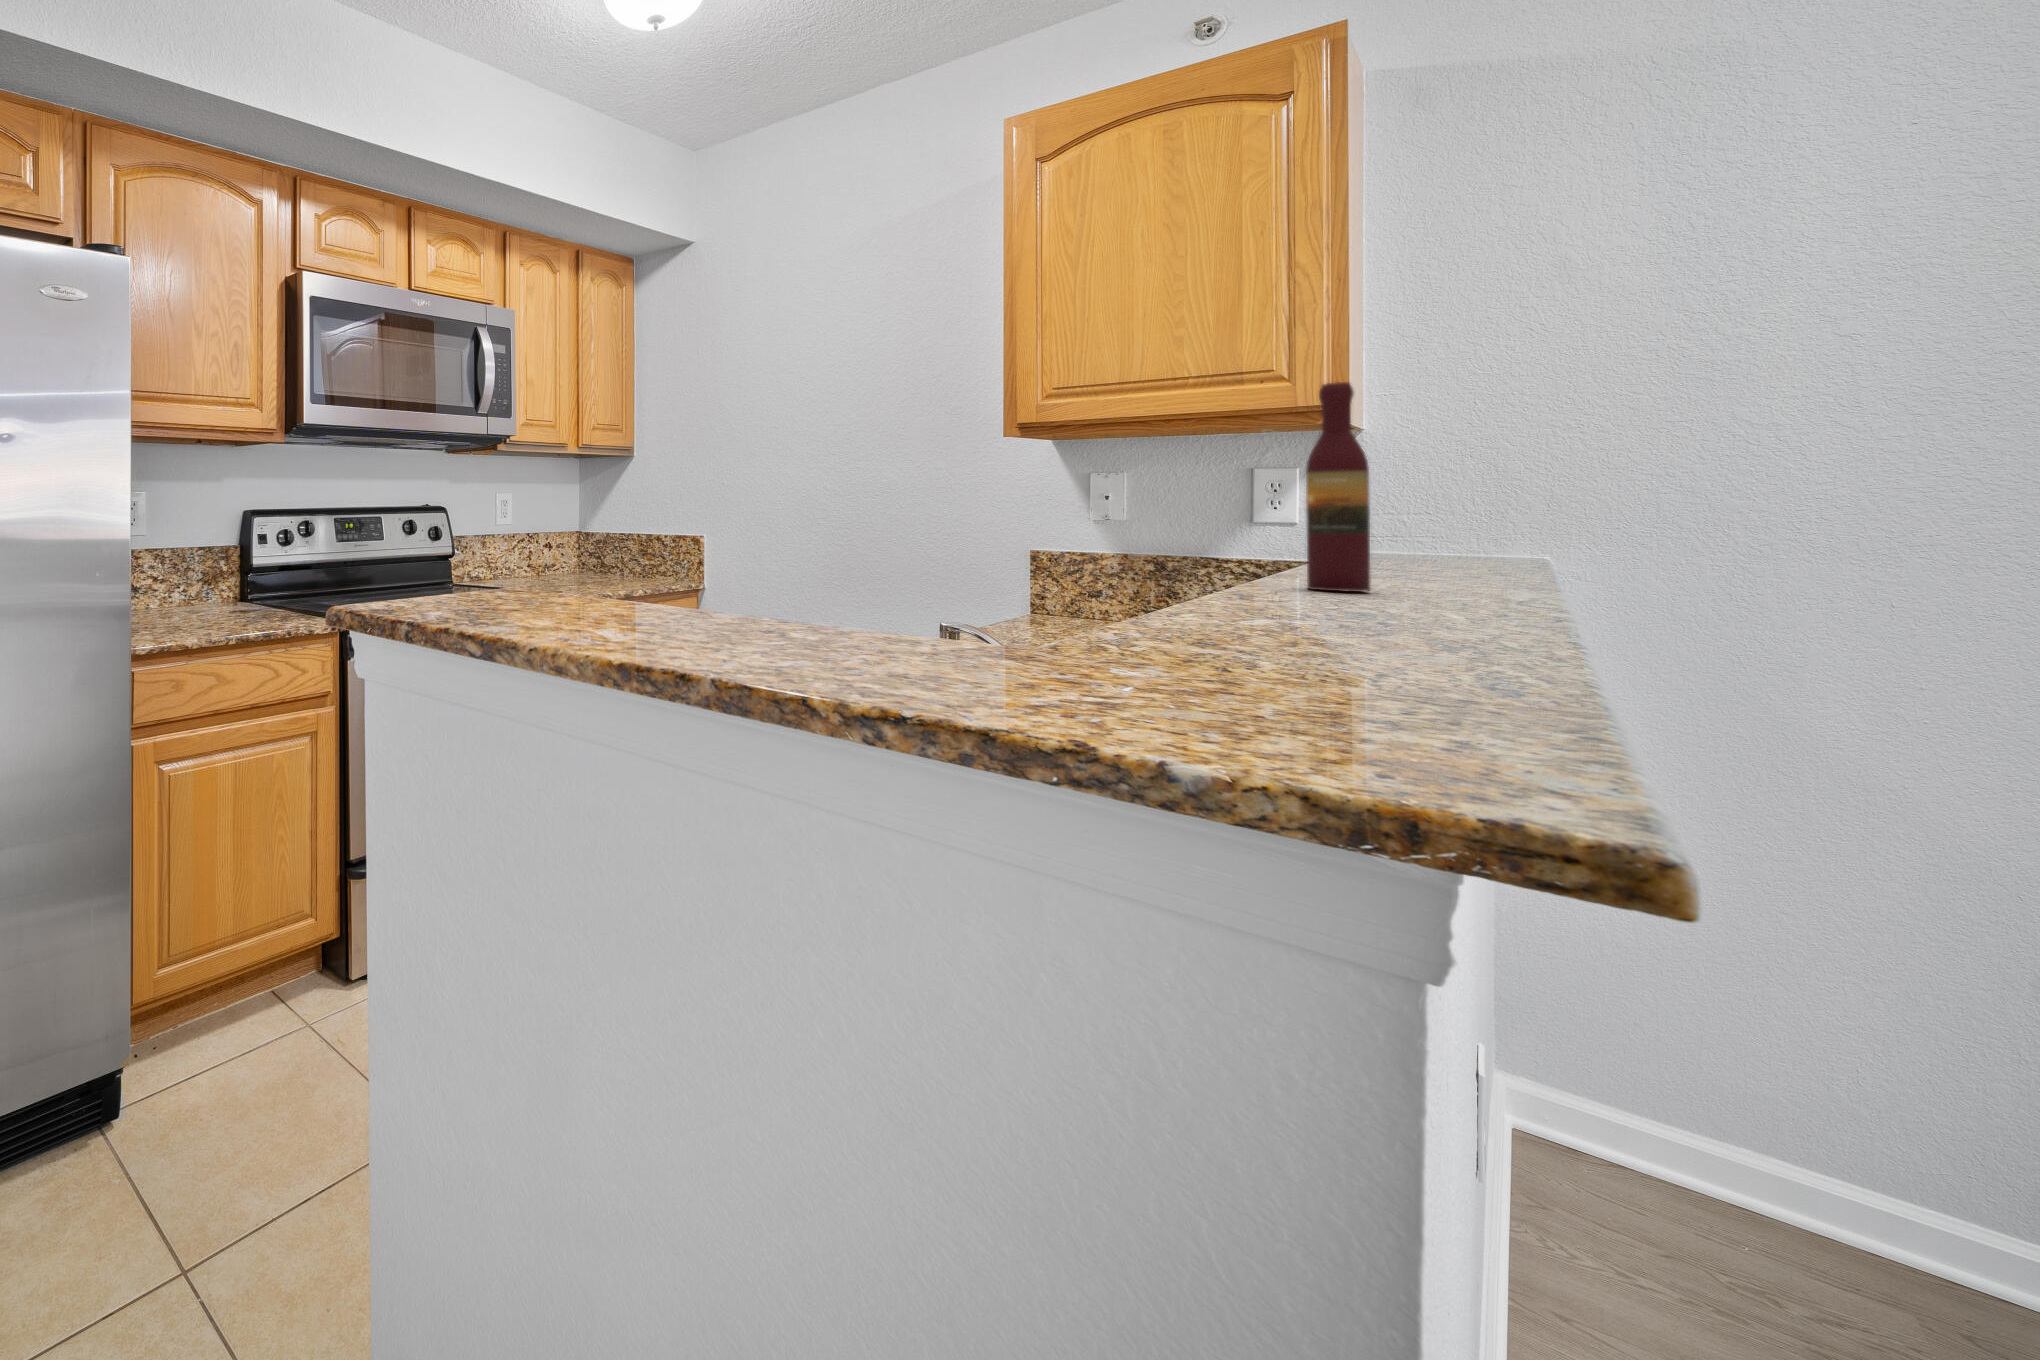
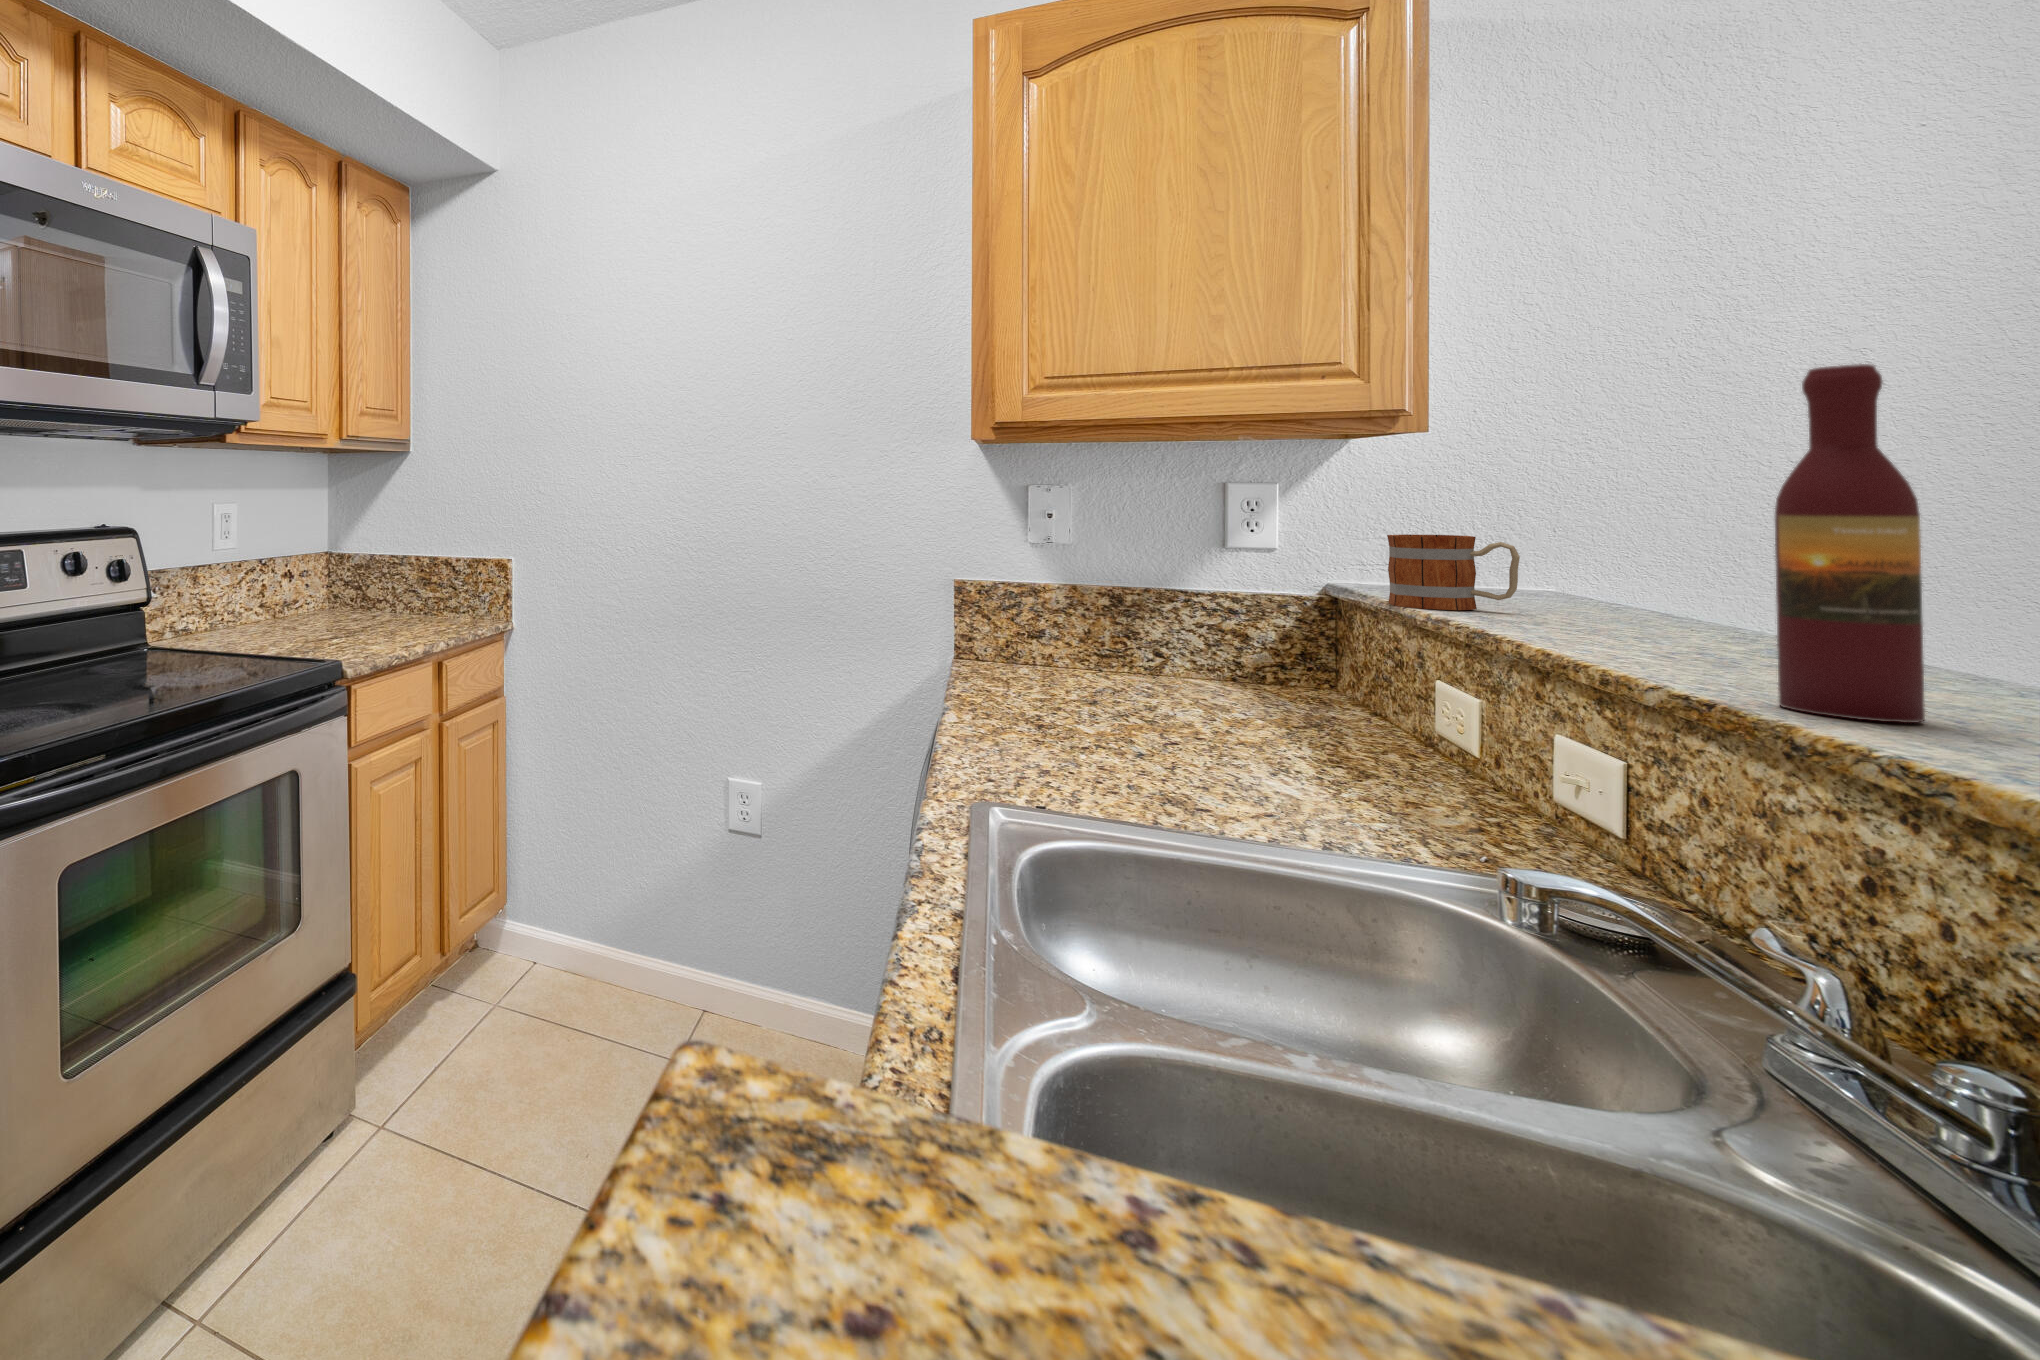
mug: none [1380,510,1476,570] -> present [1387,534,1520,610]

